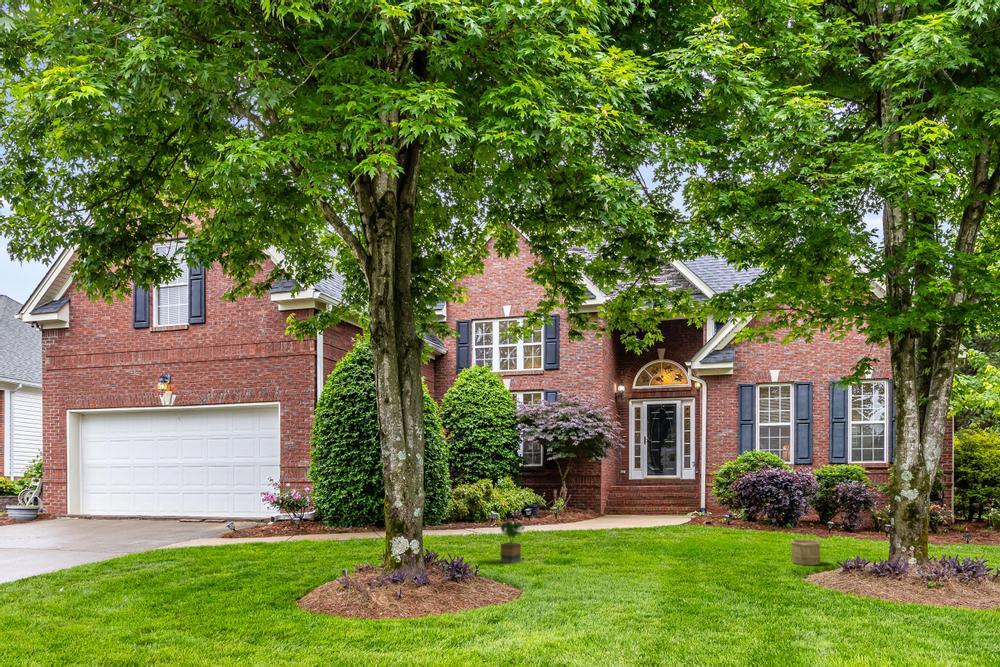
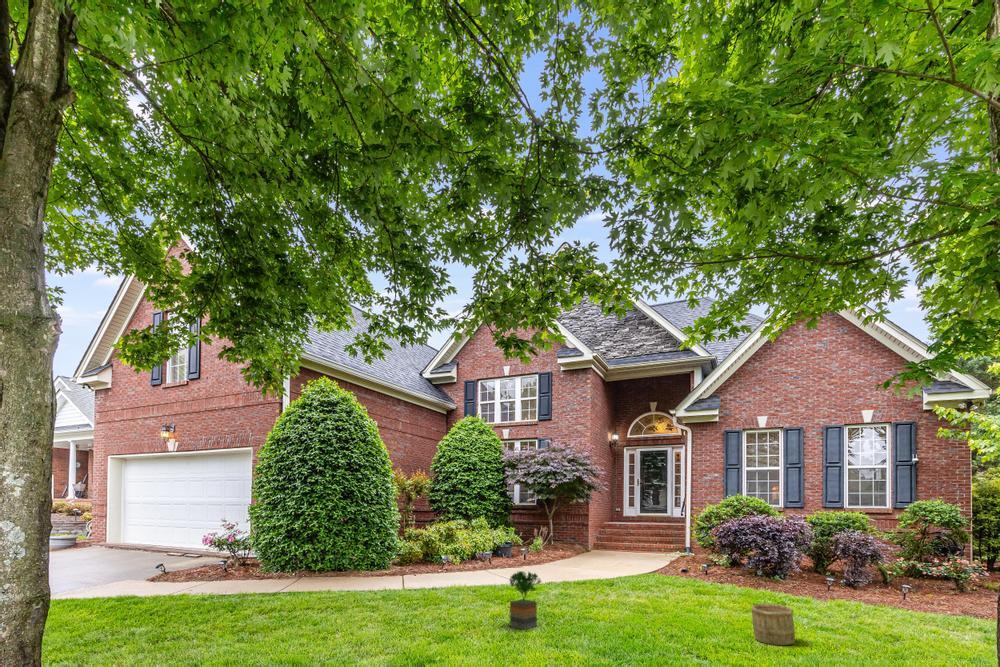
potted tree: present [501,521,524,563] -> present [510,571,541,630]

